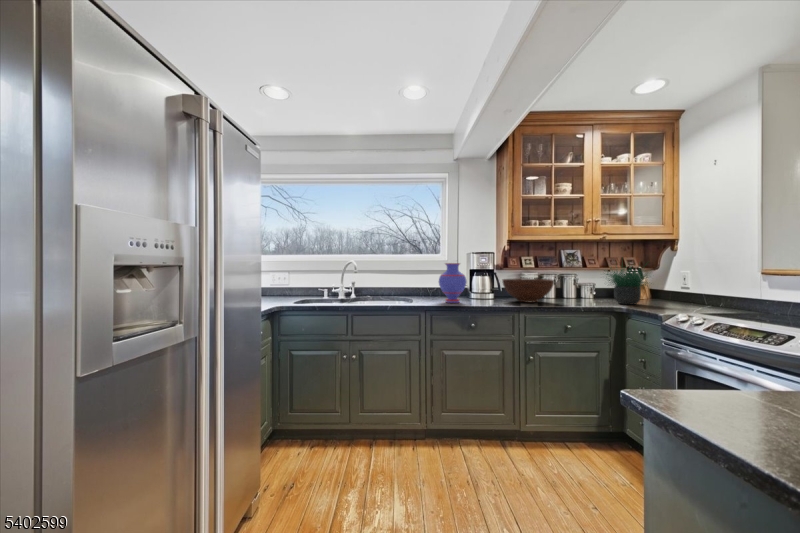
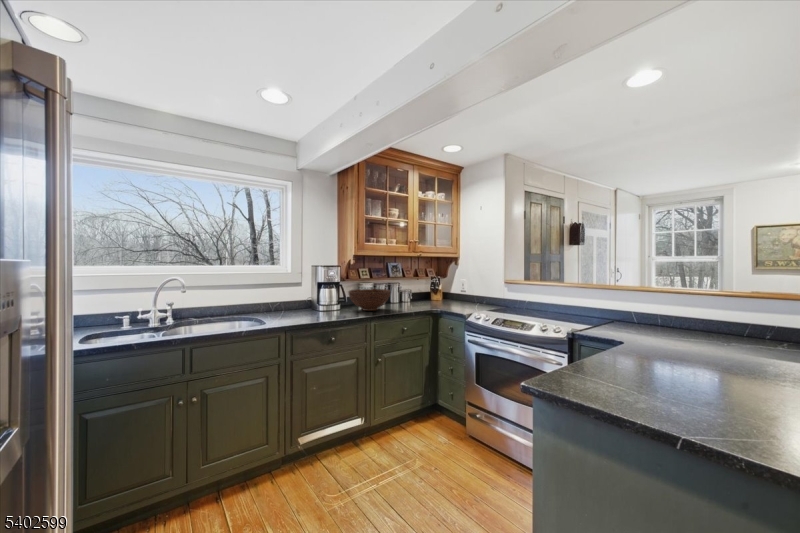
vase: present [439,263,467,303] -> none [290,278,319,319]
potted plant: present [606,265,648,305] -> none [417,267,458,306]

